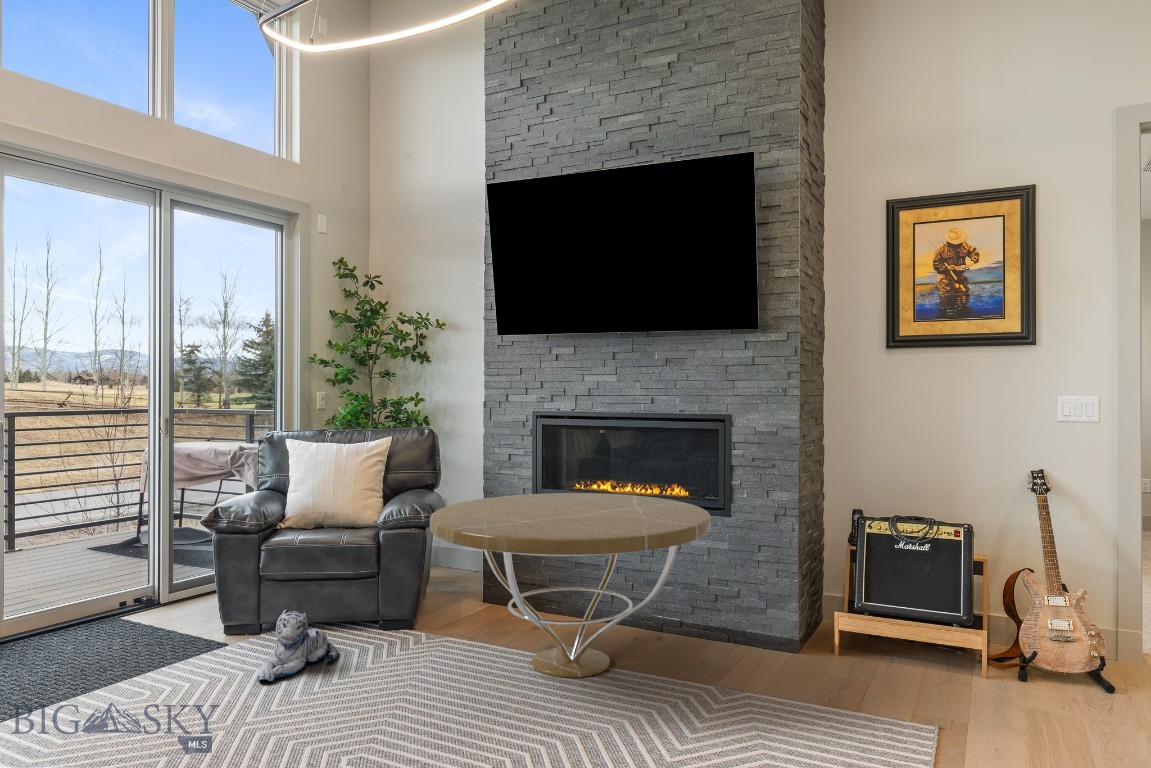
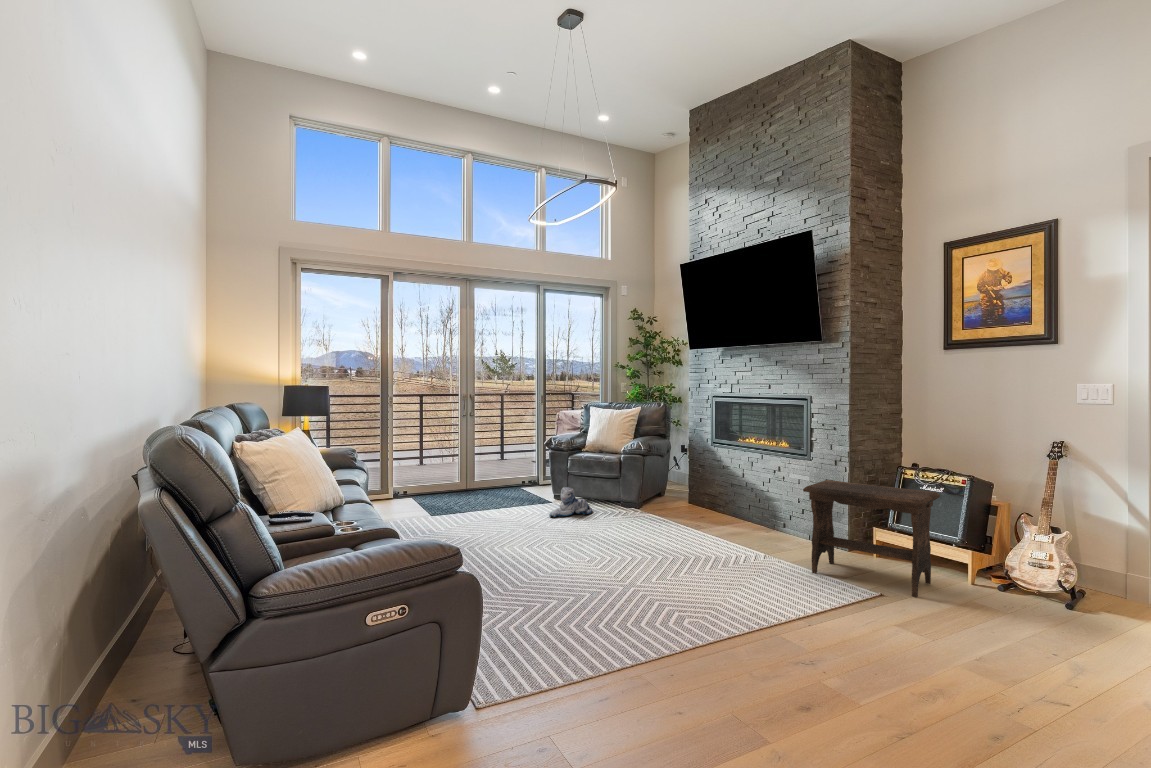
coffee table: present [430,493,711,678] -> none [621,441,781,539]
footstool: none [800,551,1001,724] -> present [803,480,940,597]

